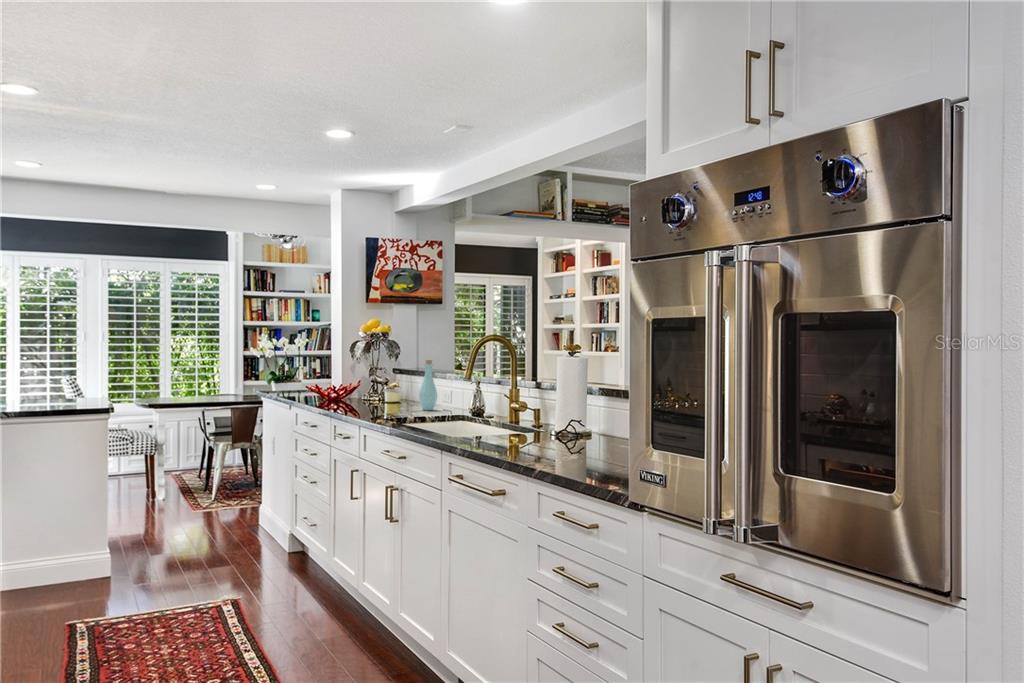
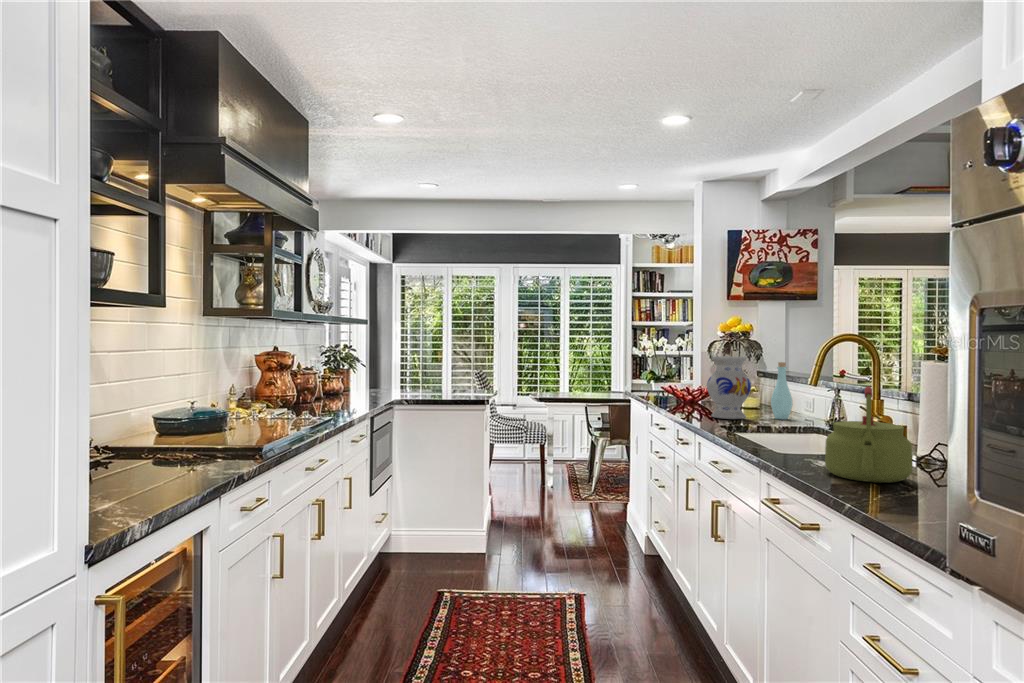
vase: none [366,355,405,412] -> present [707,356,751,419]
kettle: none [501,375,560,447] -> present [825,386,912,483]

